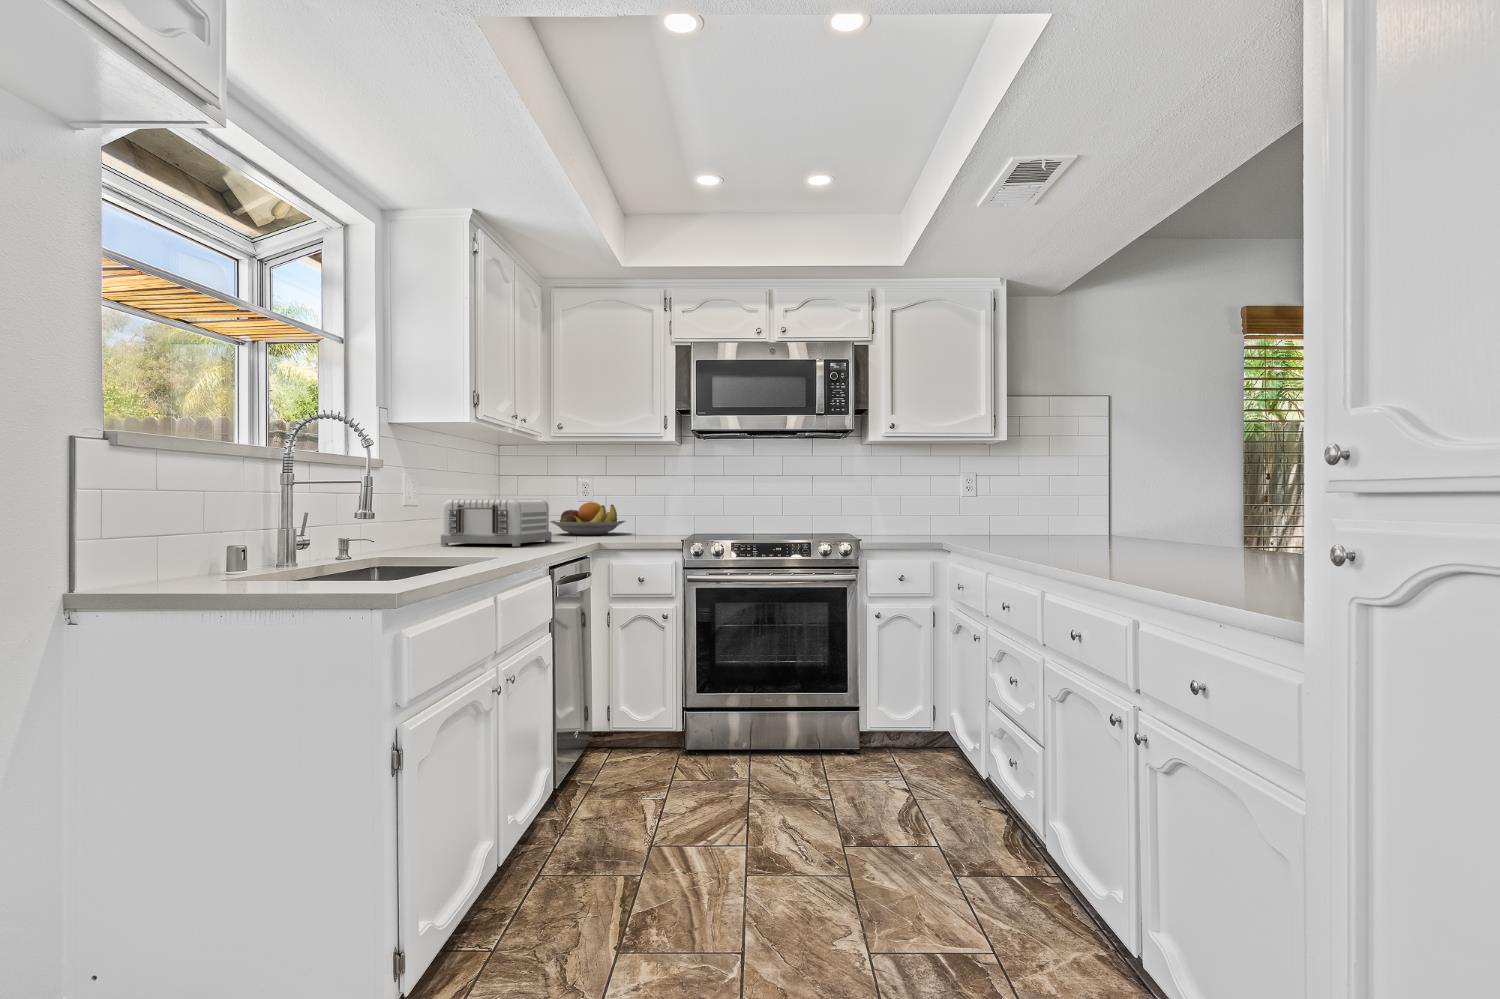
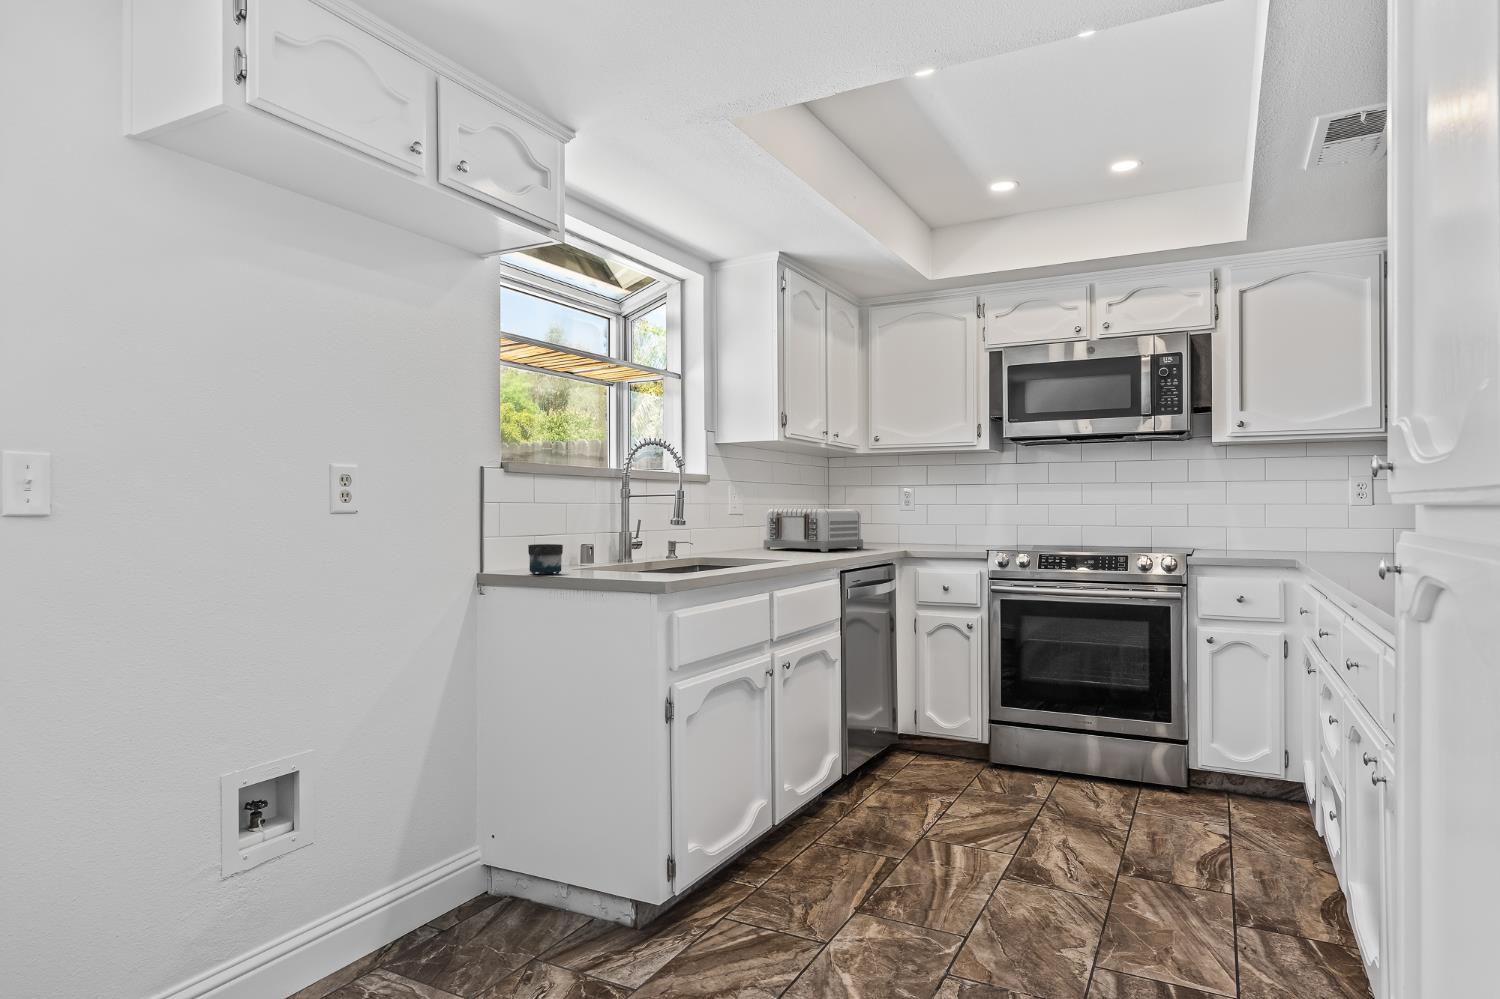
fruit bowl: present [550,502,626,535] -> none [873,512,947,543]
mug: none [168,550,224,592] -> present [528,544,563,574]

